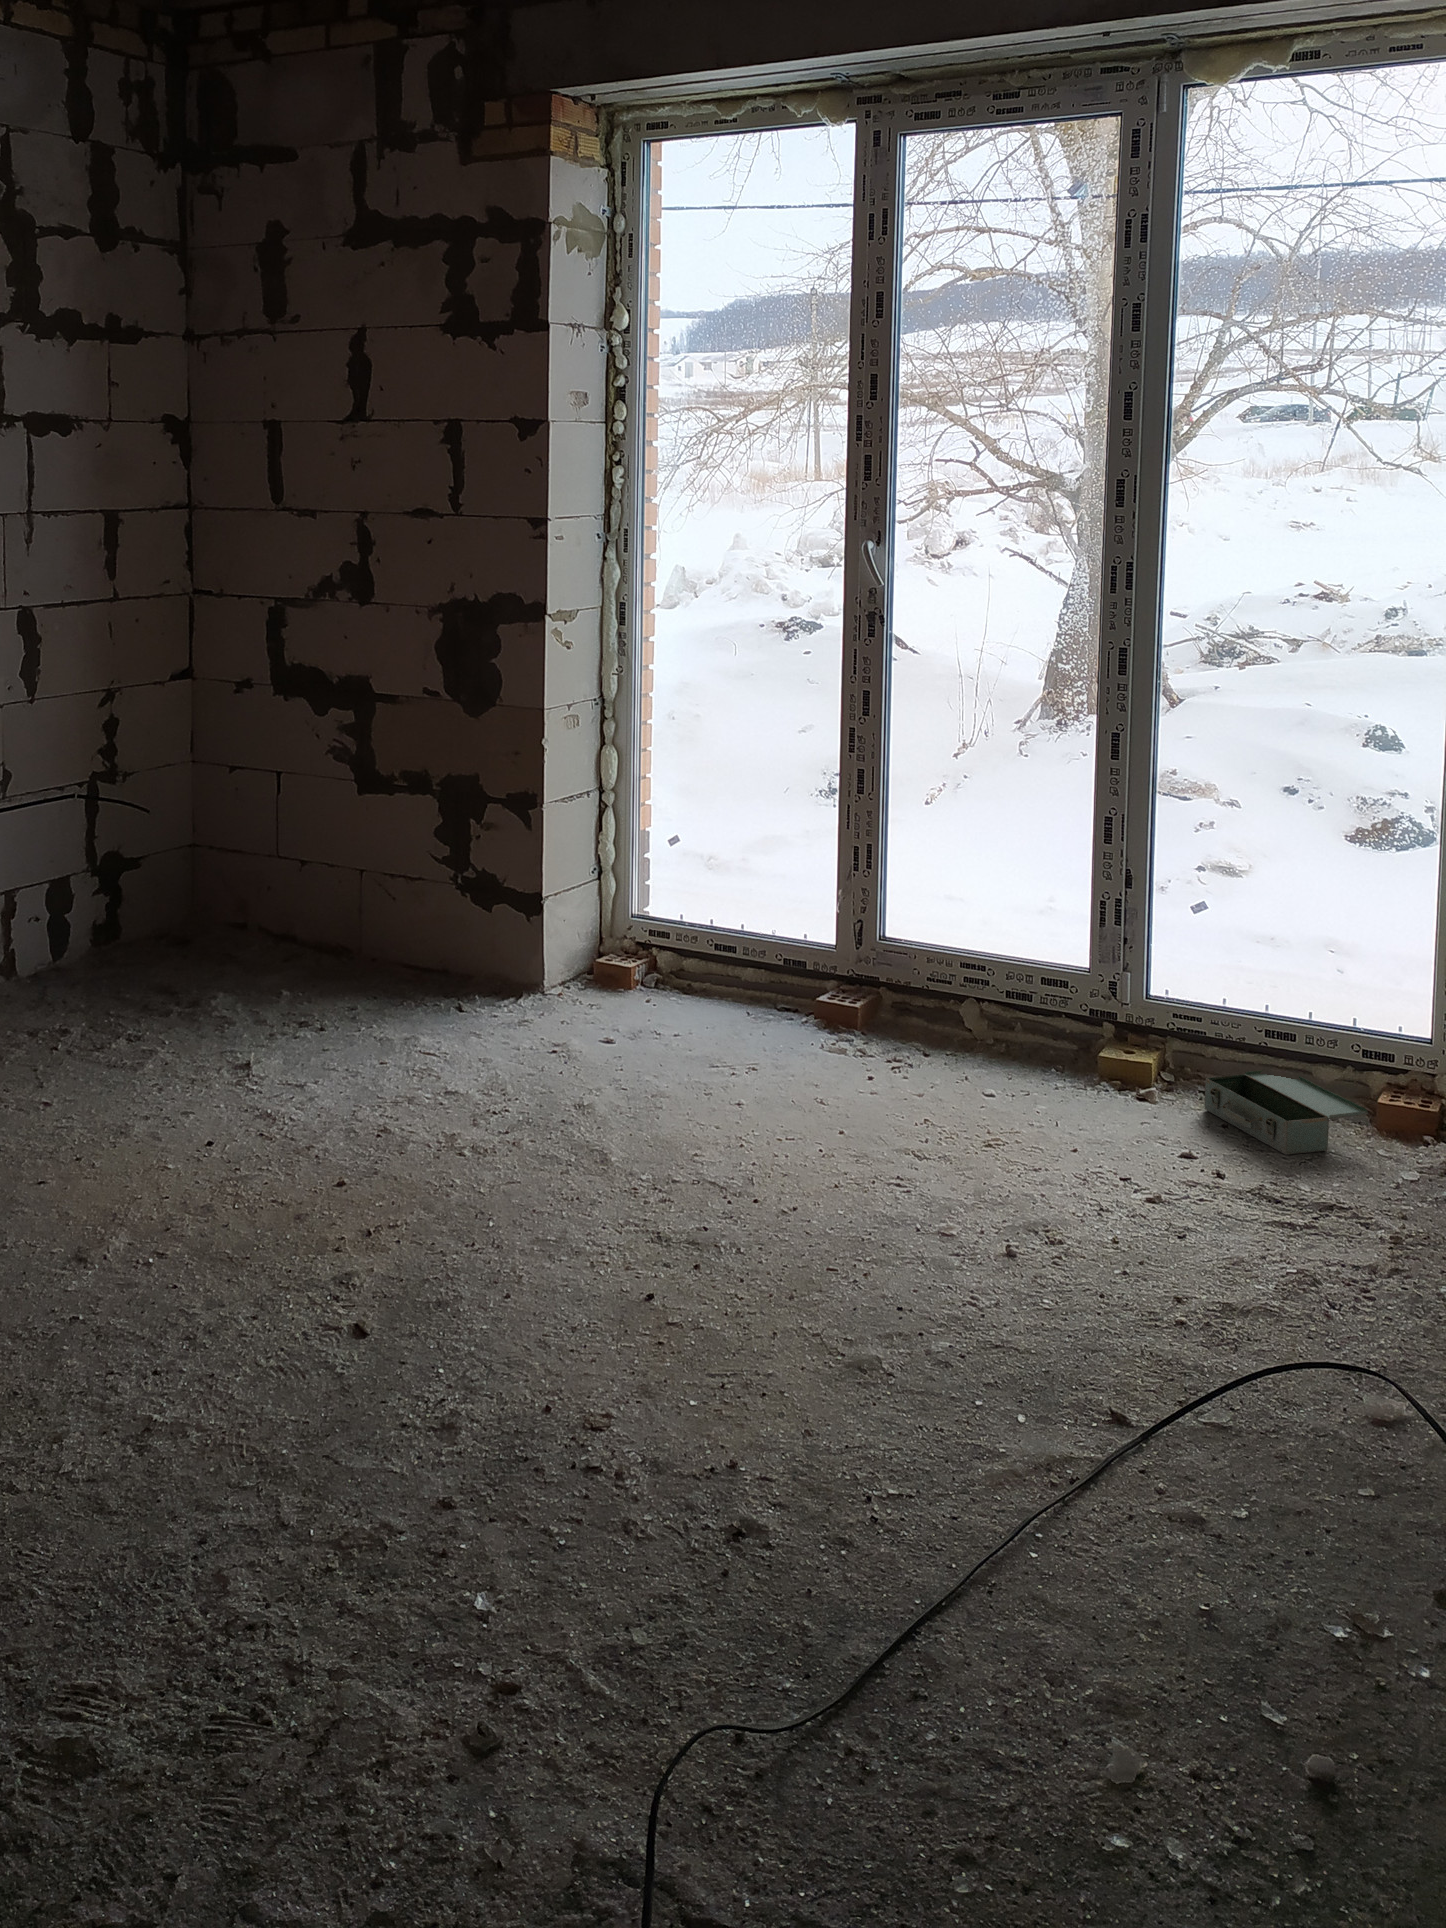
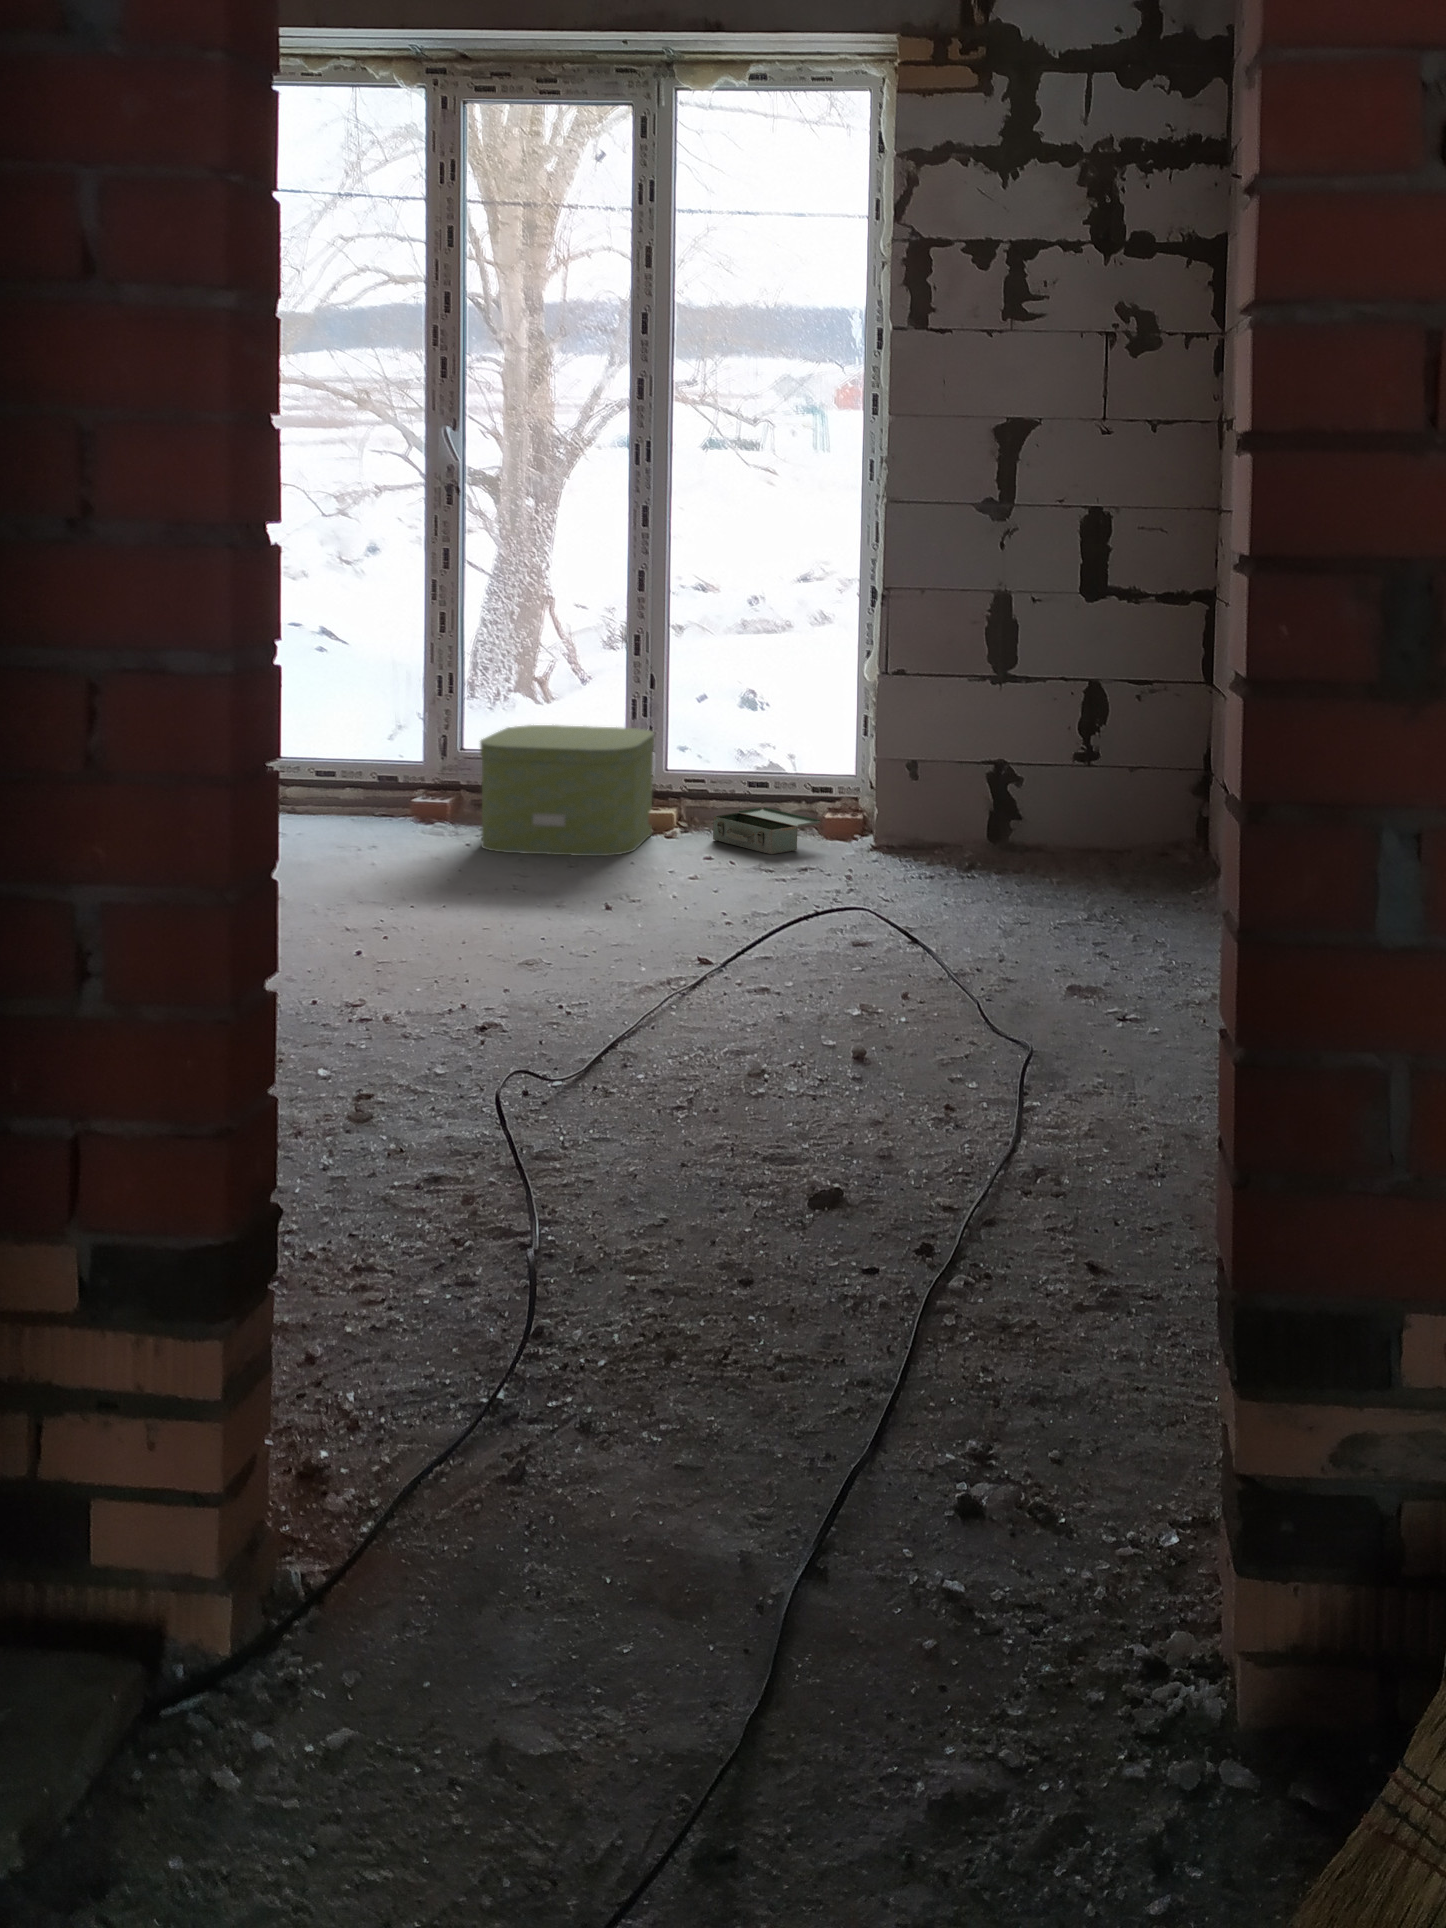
storage box: none [886,919,1127,1124] -> present [480,725,654,856]

